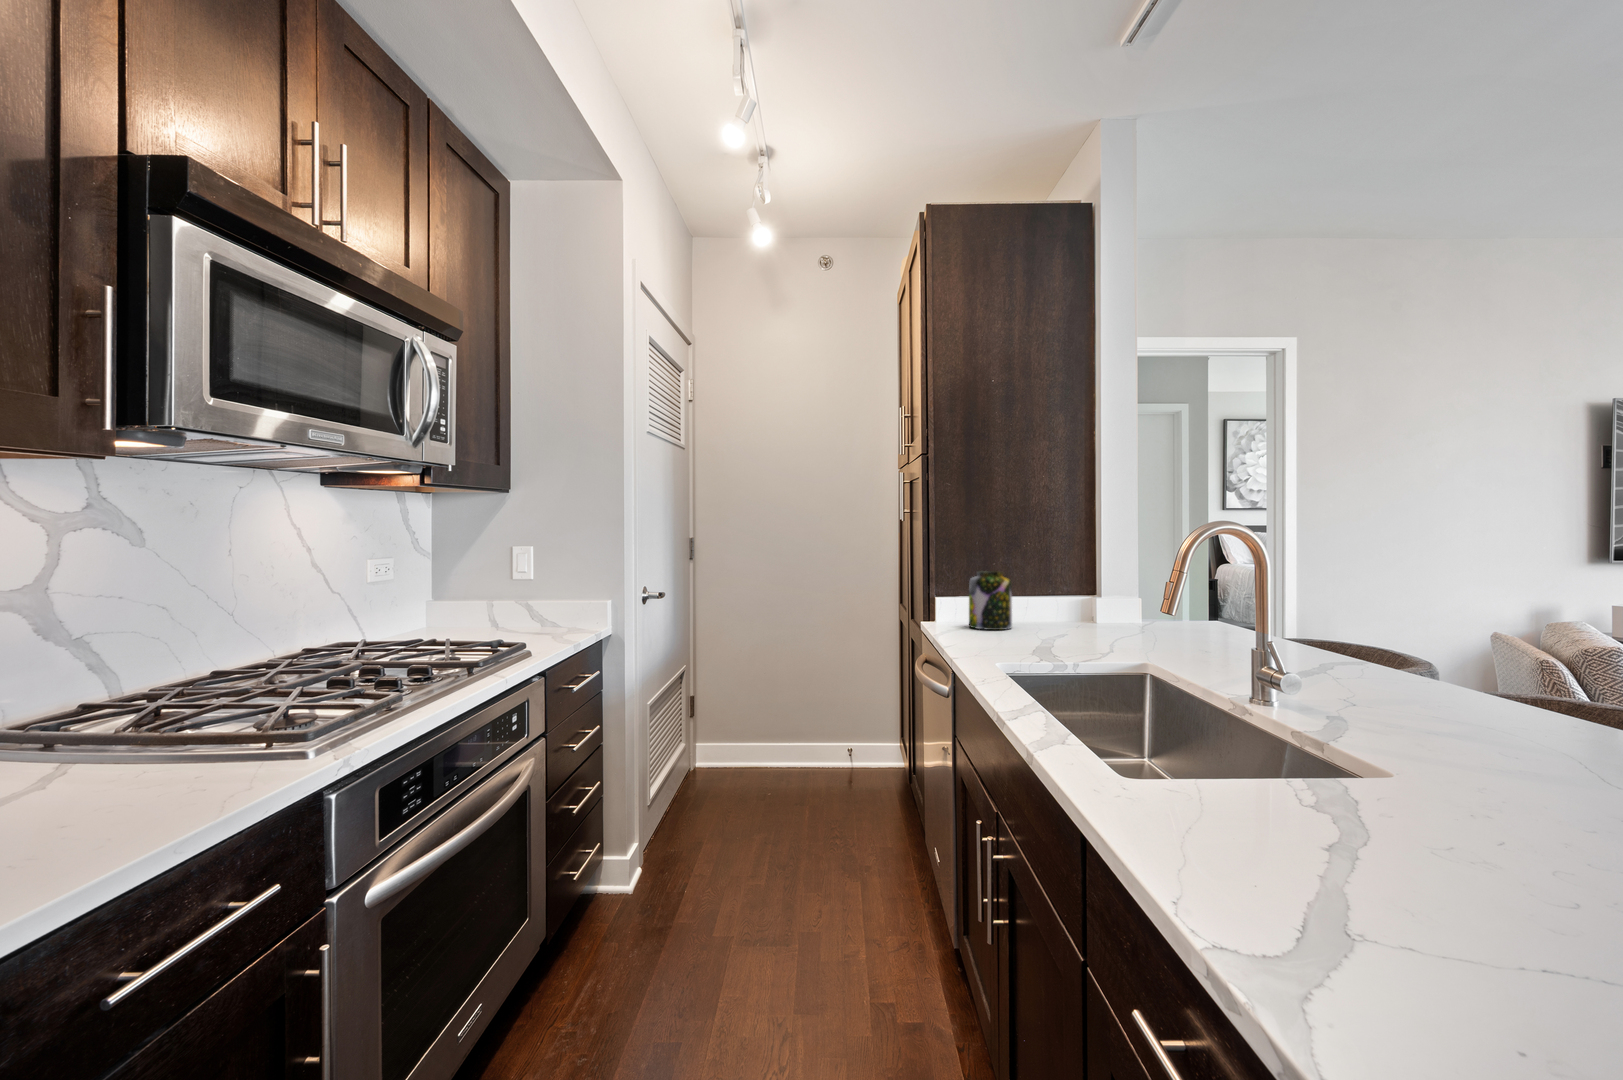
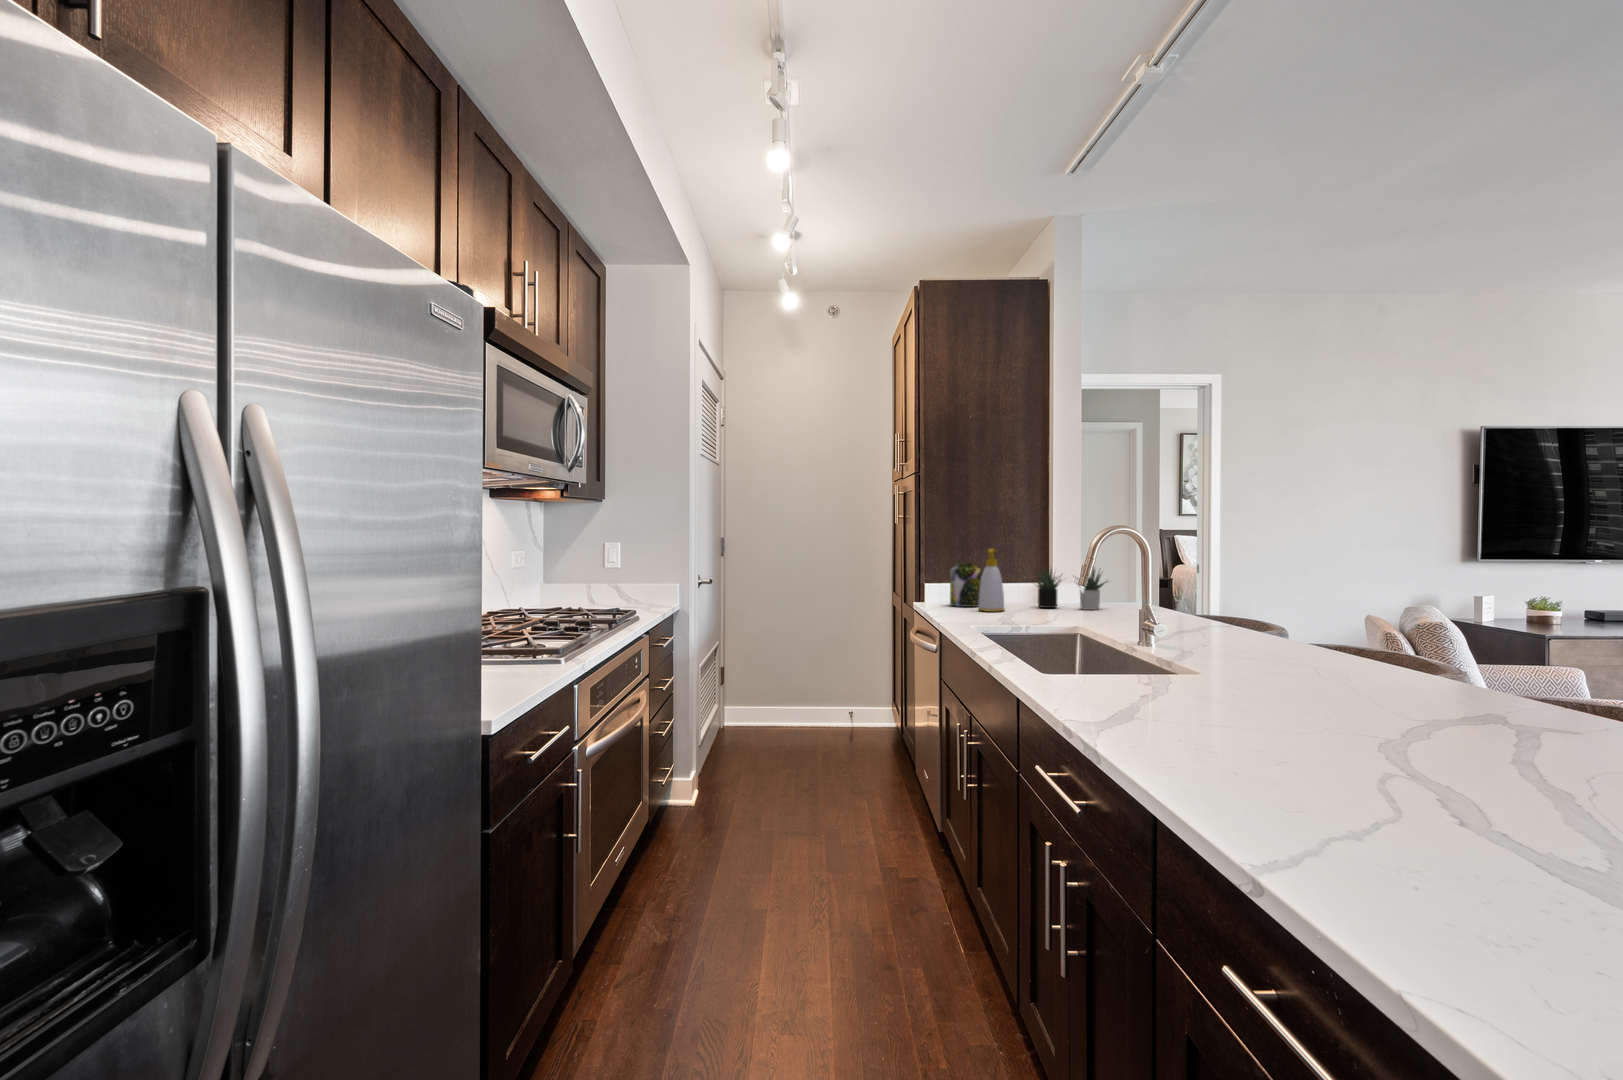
soap bottle: none [1007,553,1044,639] -> present [978,549,1005,612]
succulent plant: none [1074,572,1192,636] -> present [1035,567,1108,610]

